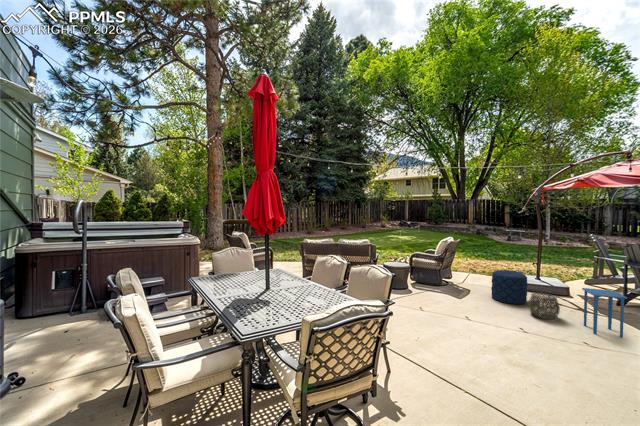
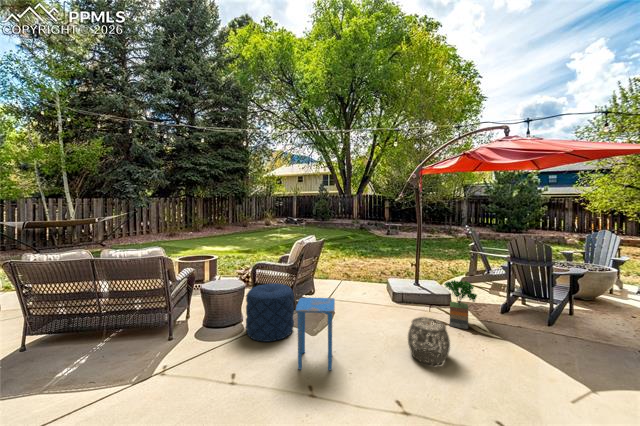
pouf: present [491,270,528,304] -> present [246,283,294,342]
potted tree: none [560,274,589,309] -> present [444,280,477,329]
side table: present [582,288,627,338] -> present [295,298,335,370]

